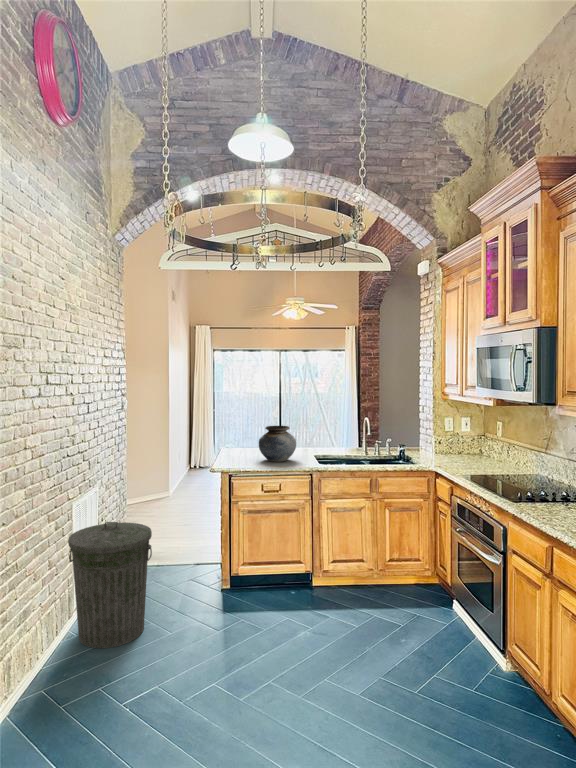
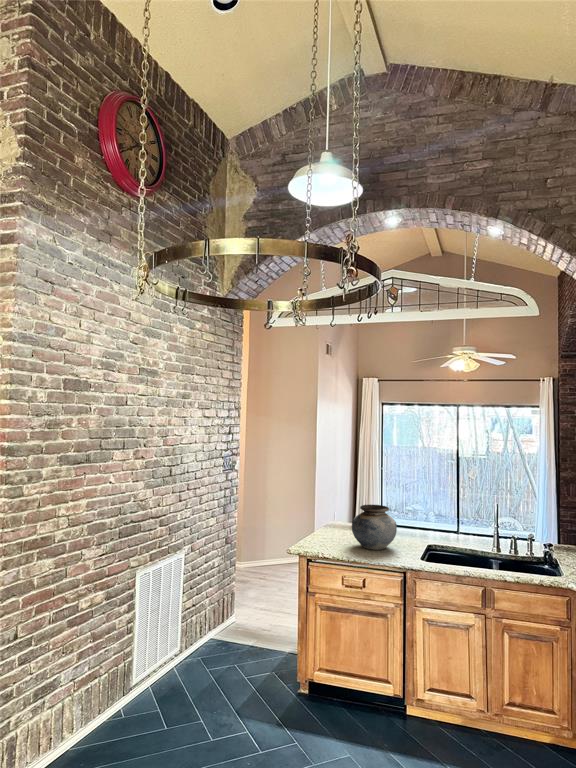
trash can: present [69,522,152,648] -> none [123,595,208,736]

